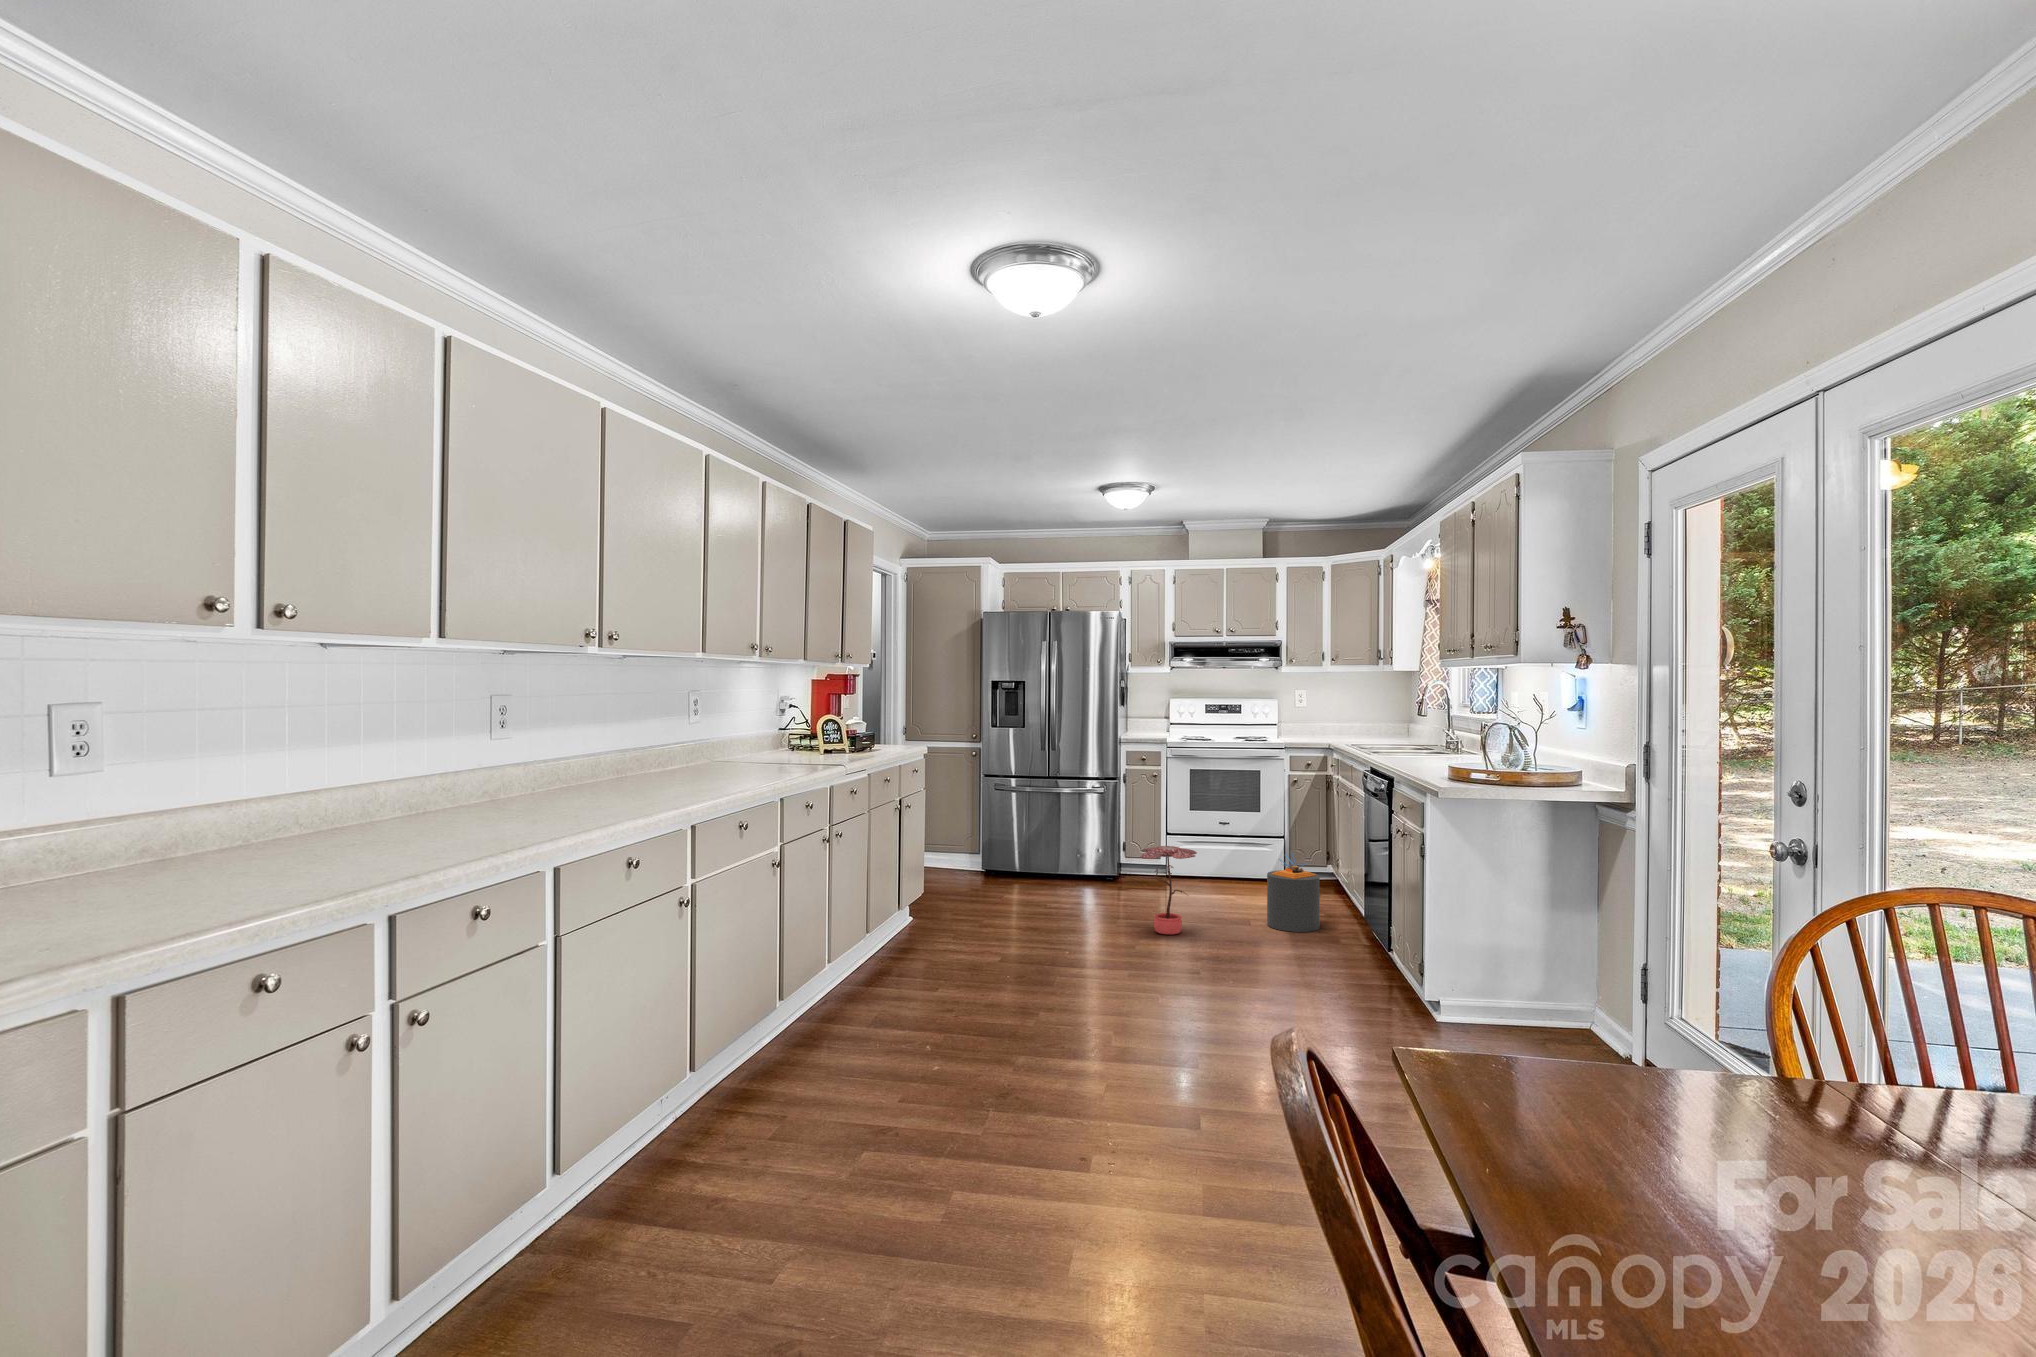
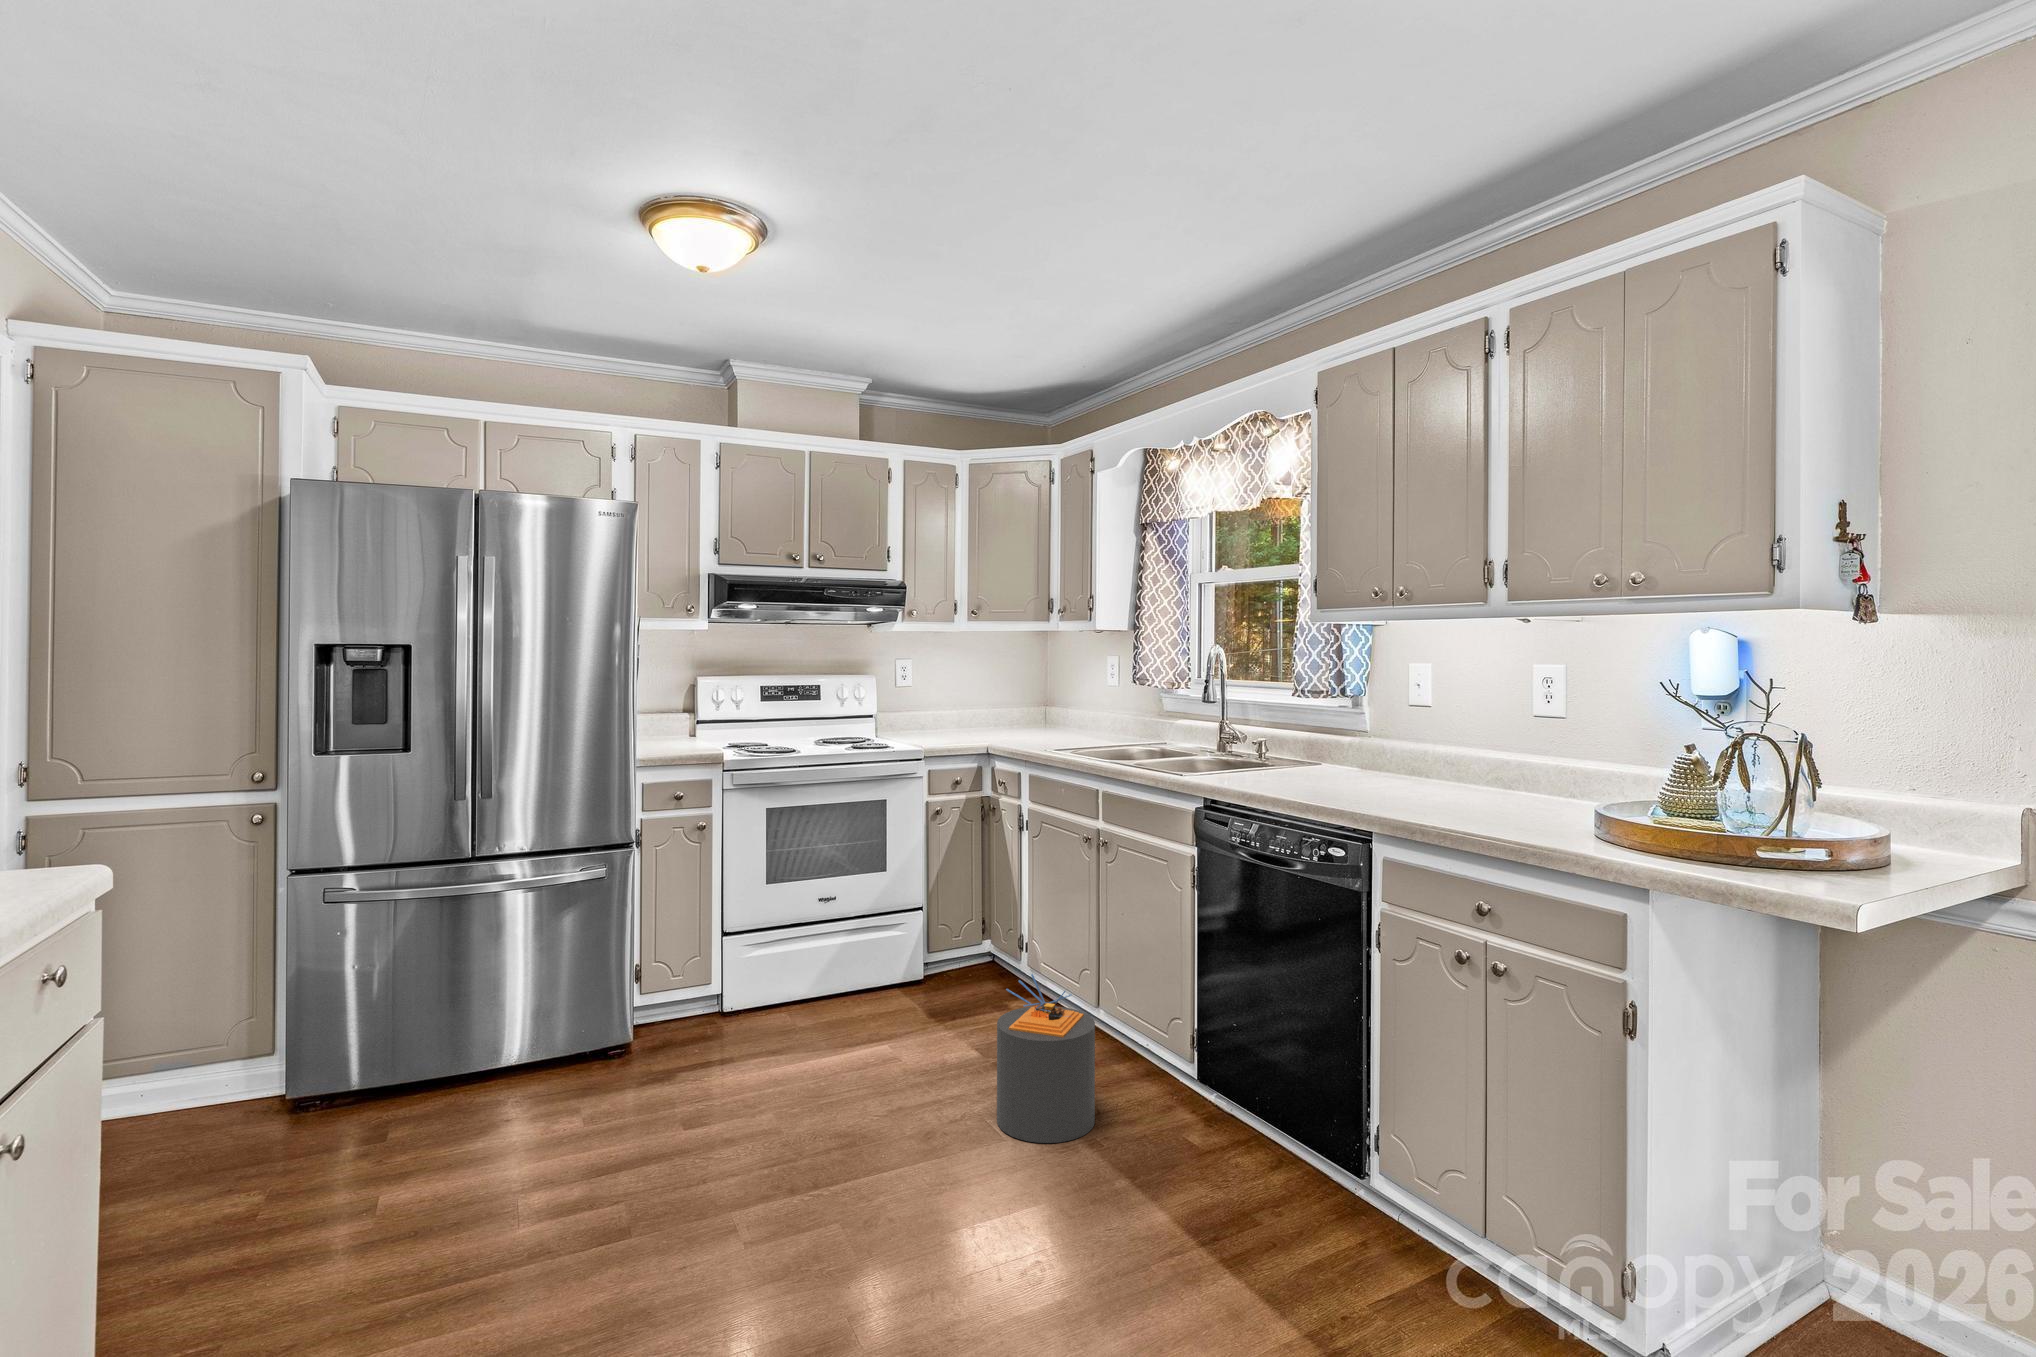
potted plant: present [1140,846,1197,935] -> none [763,1017,904,1235]

